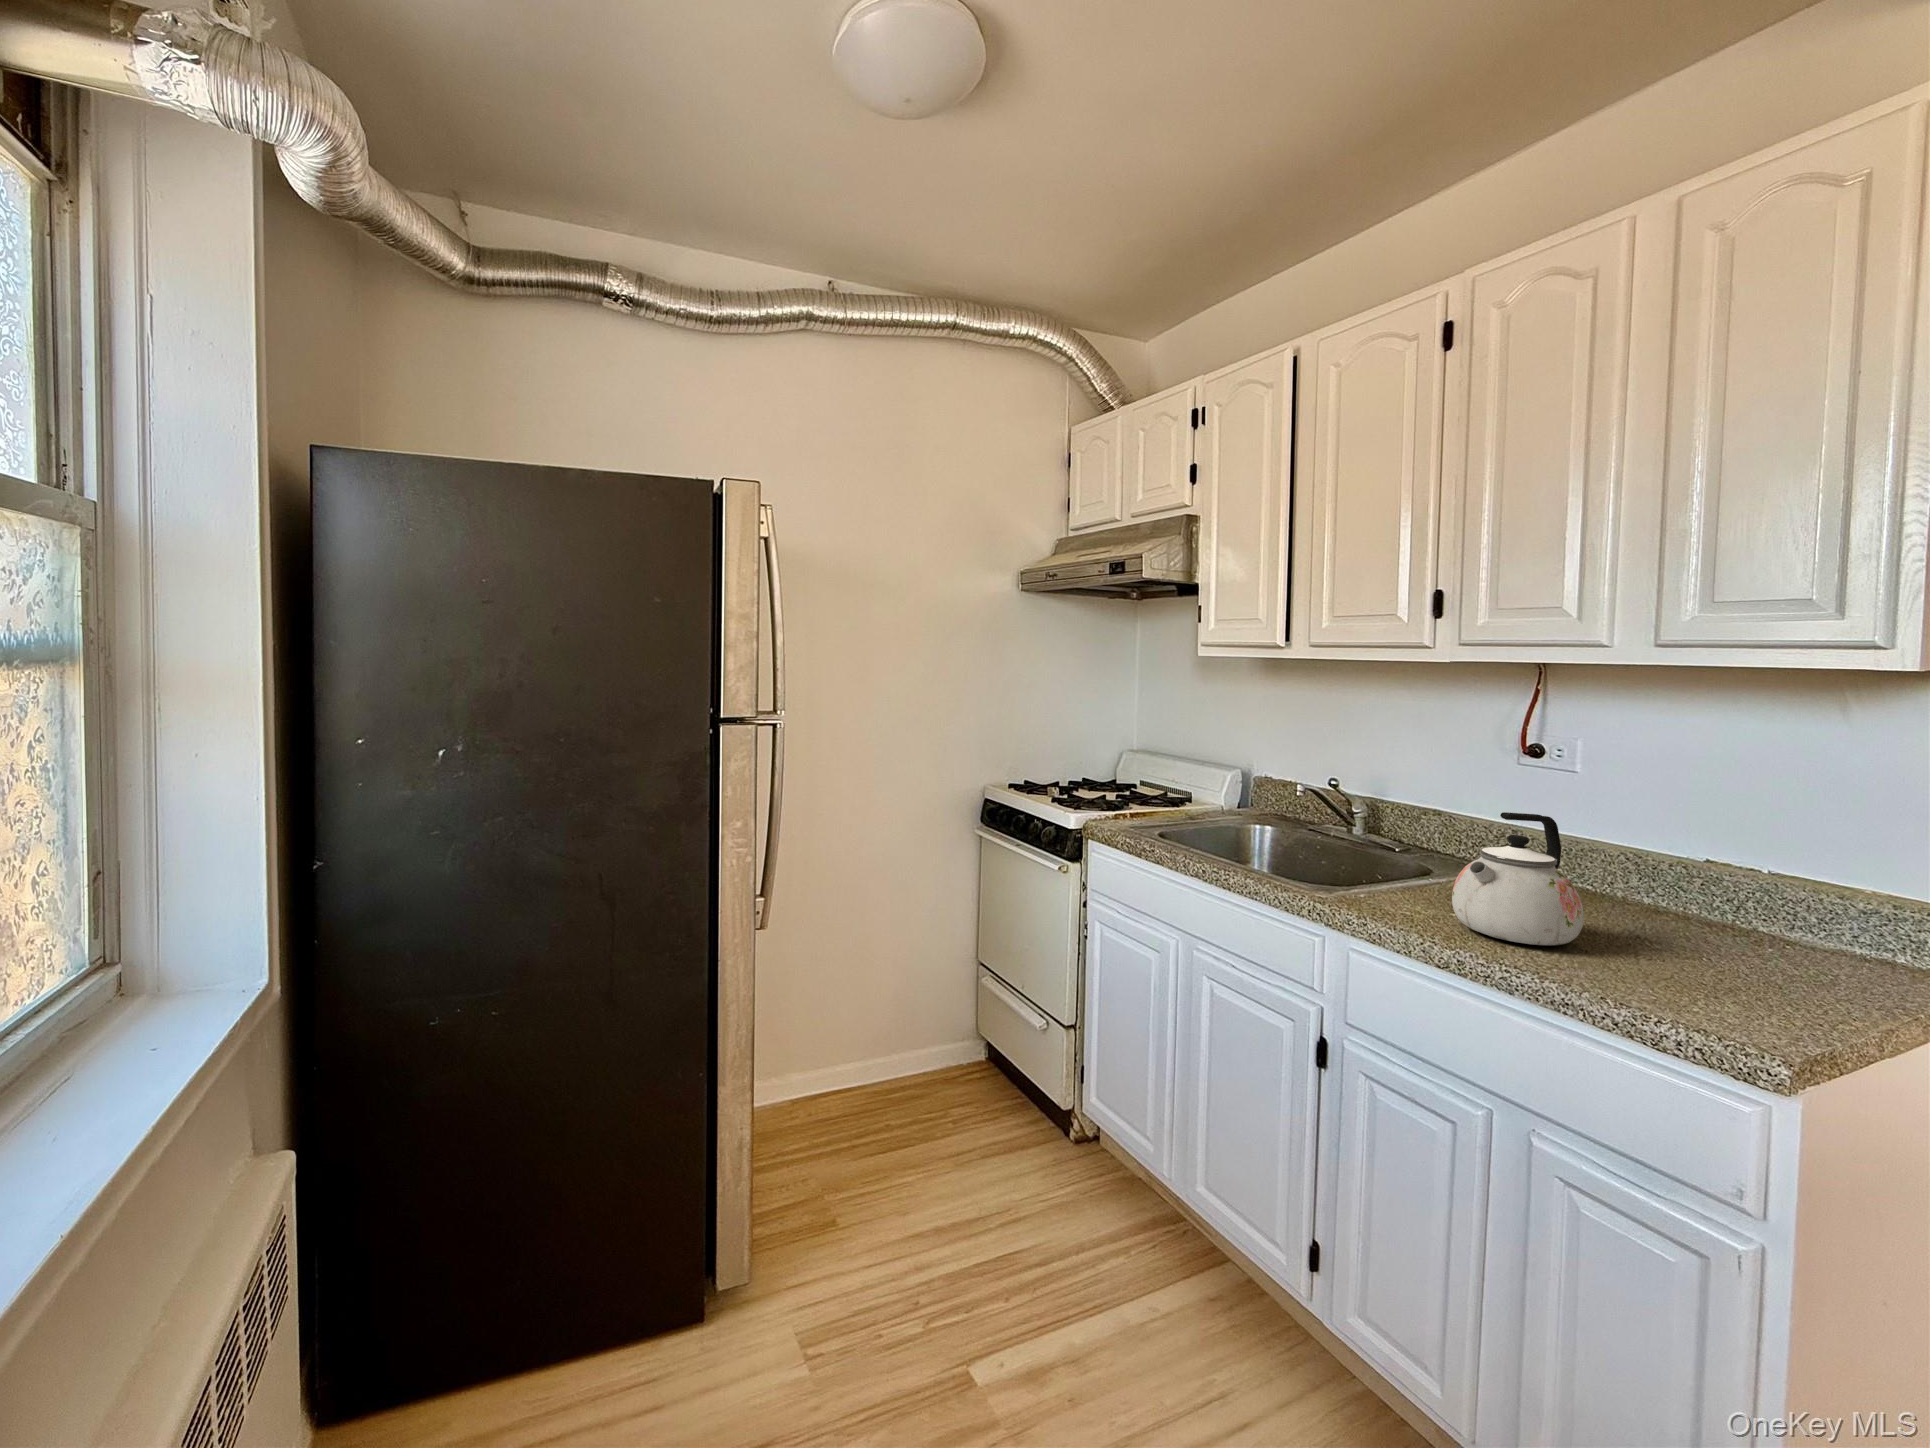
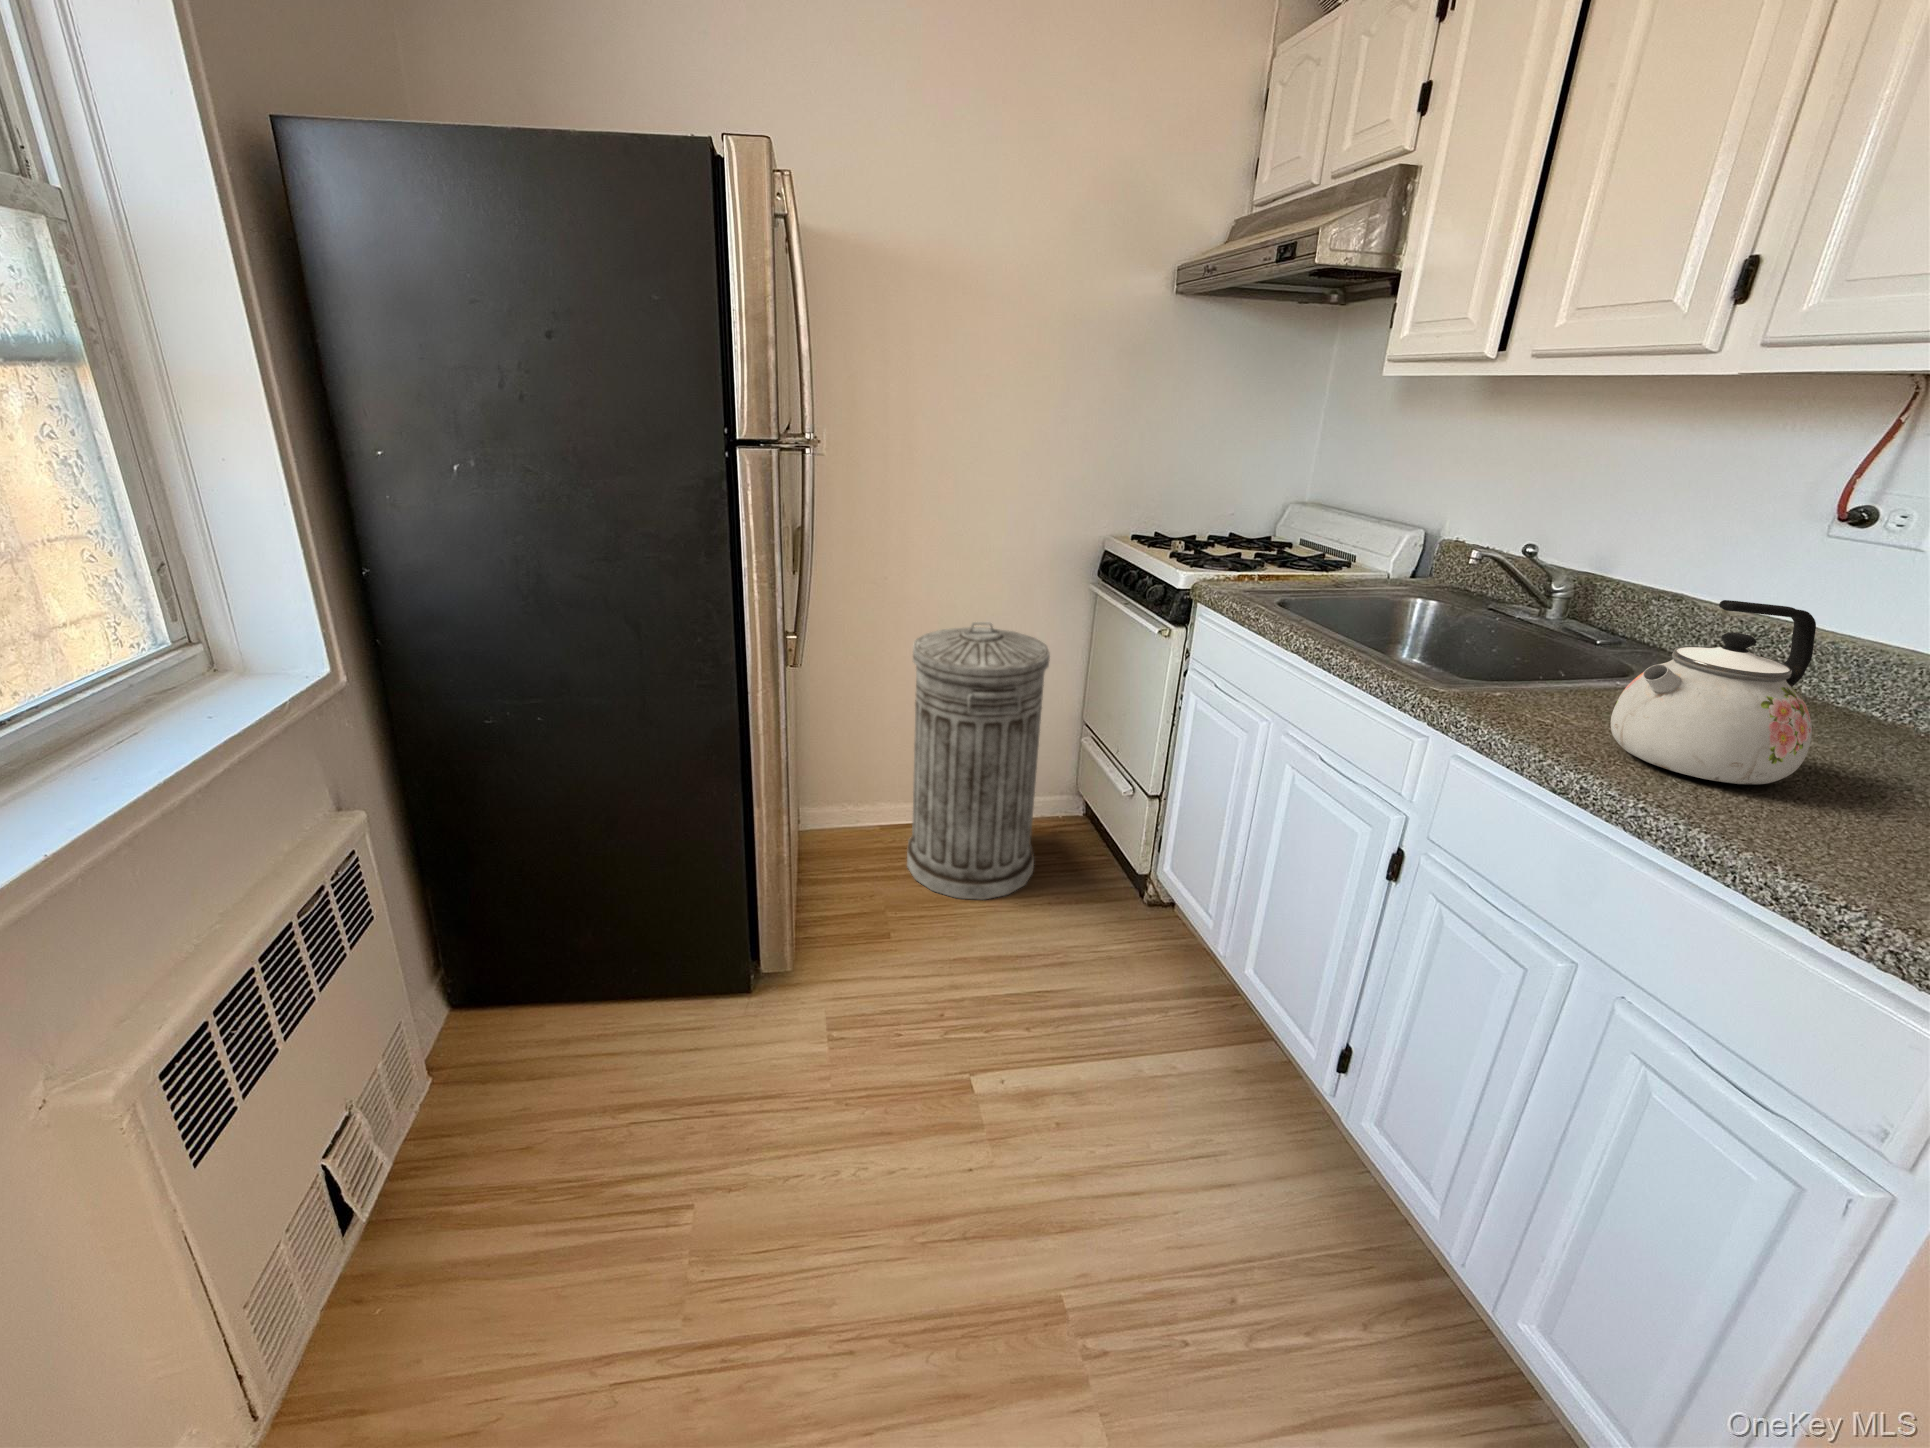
trash can: none [828,869,960,1163] -> present [907,622,1050,899]

